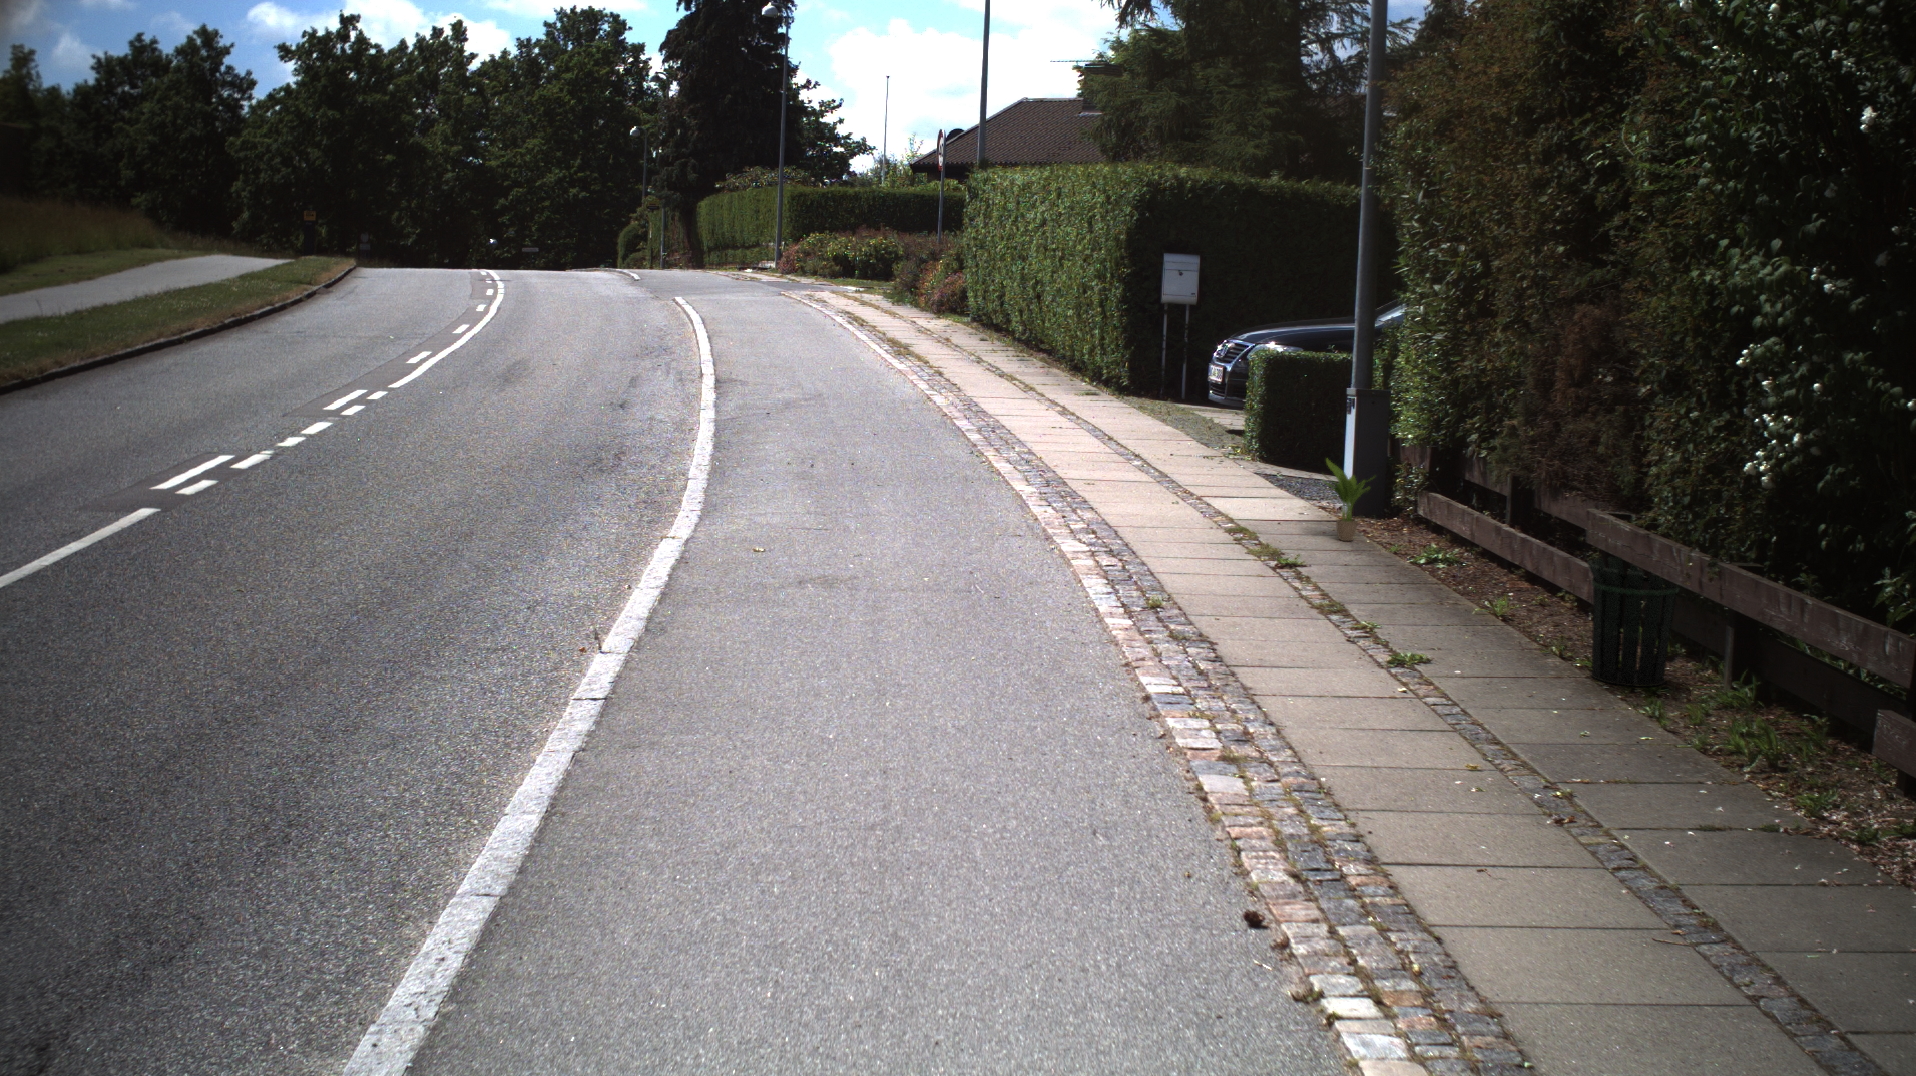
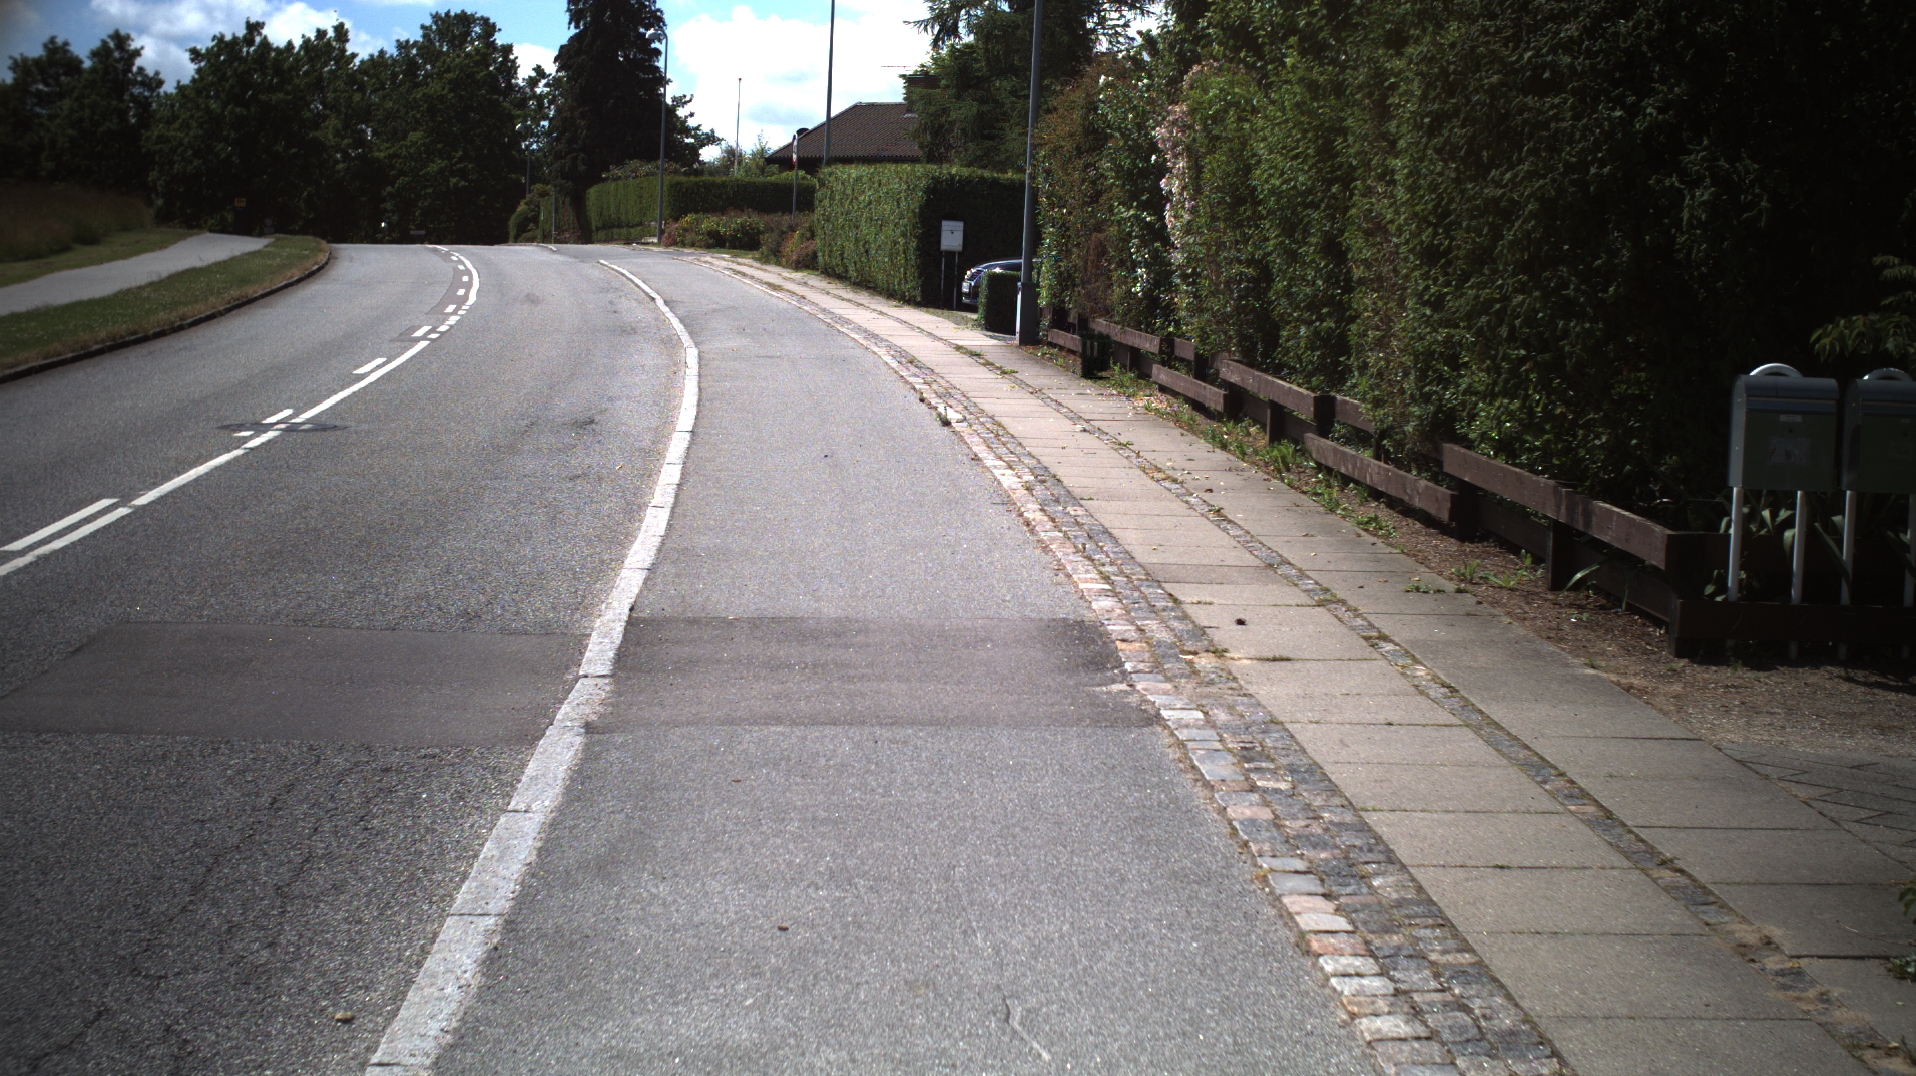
potted plant: present [1324,459,1370,541] -> none [997,313,1025,352]

